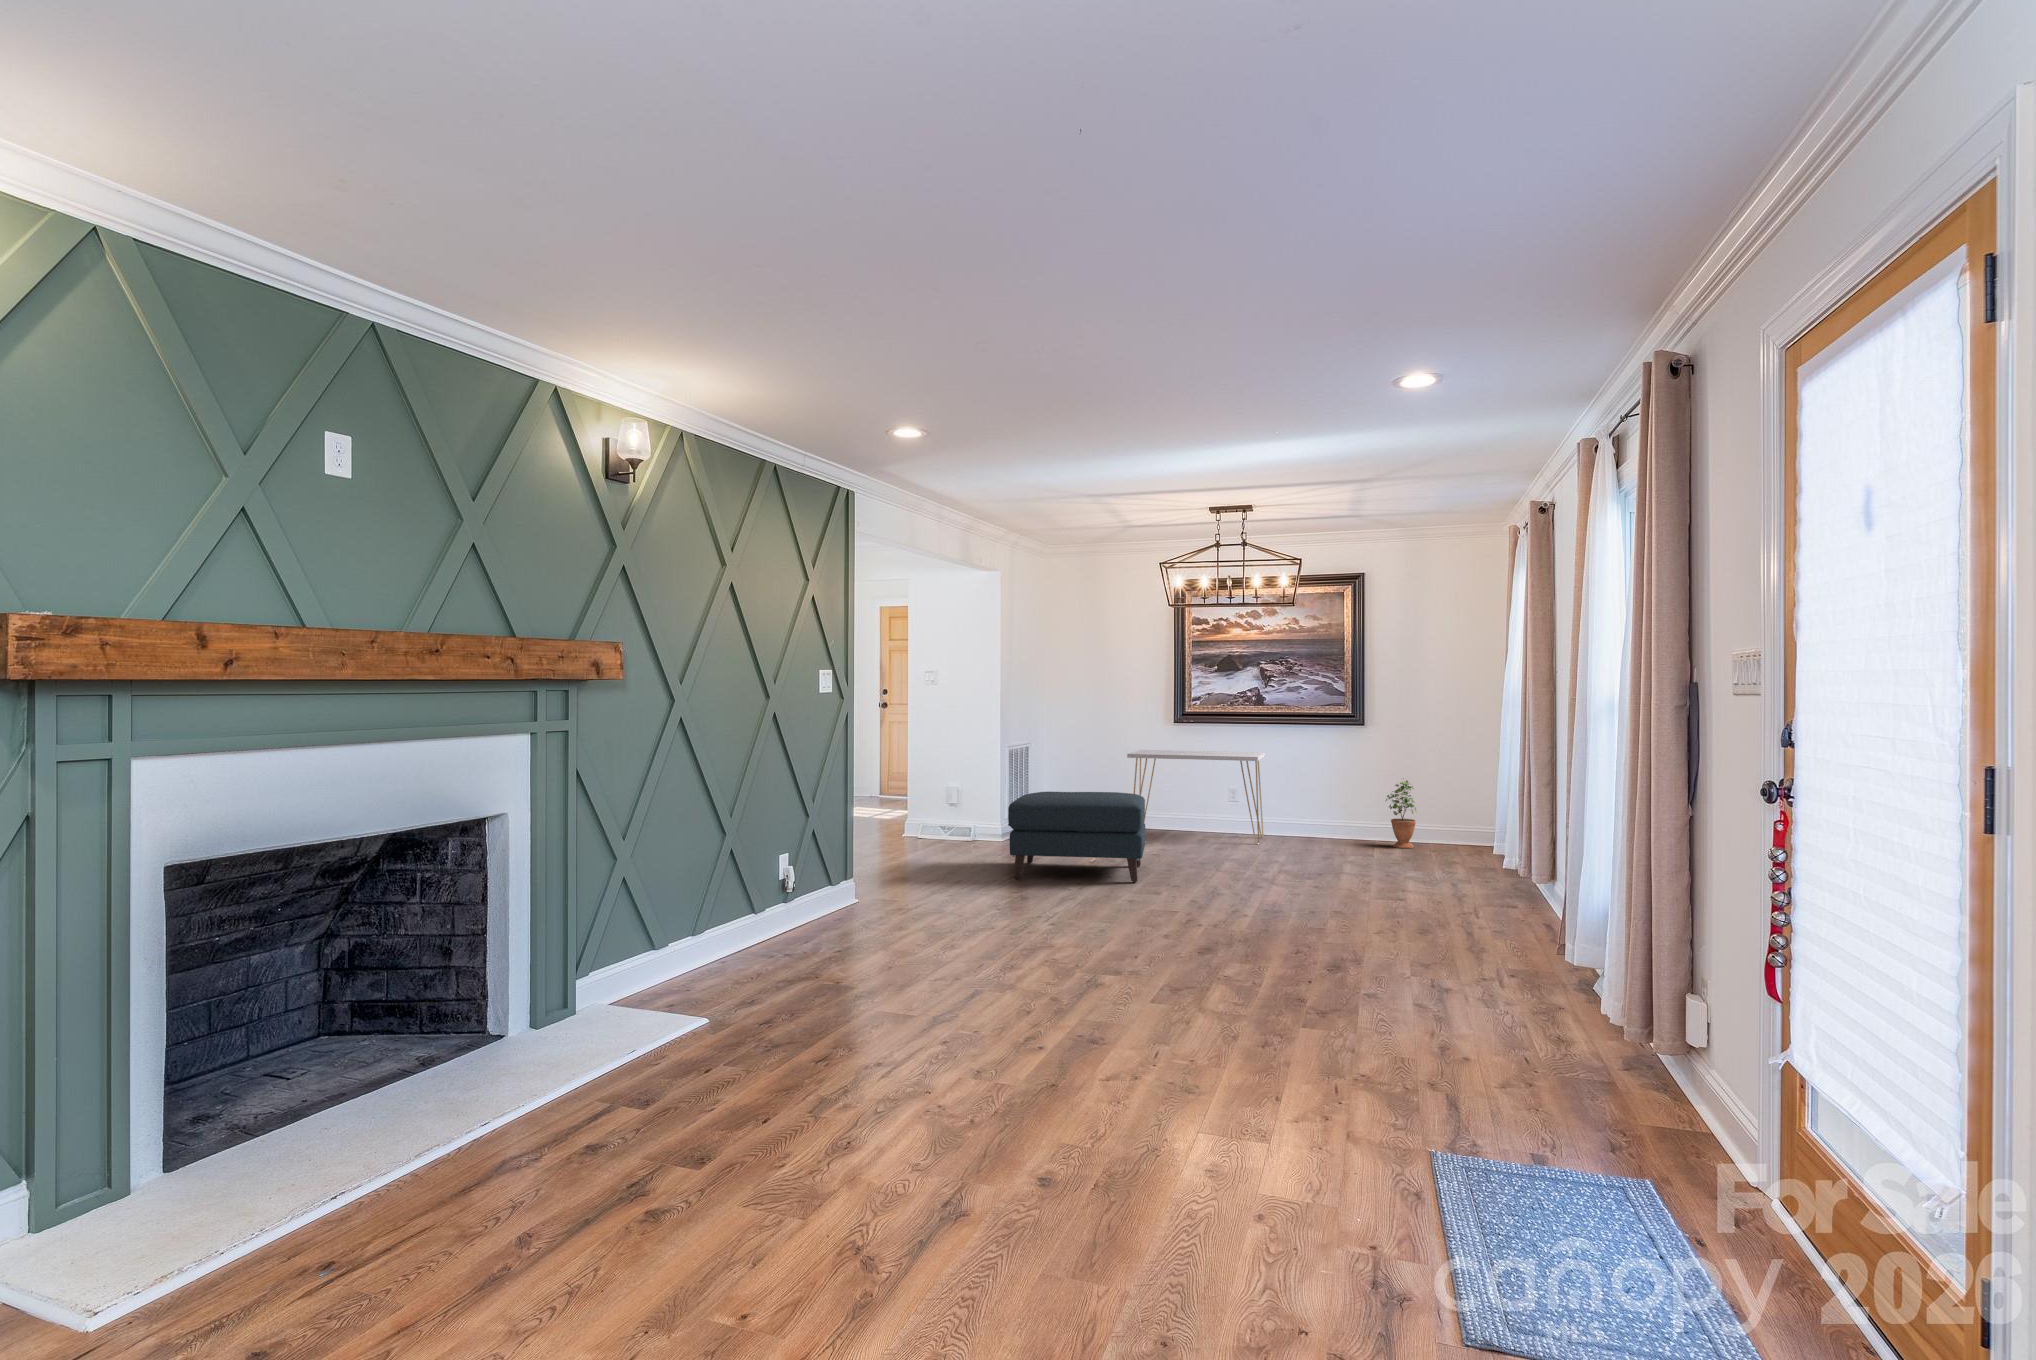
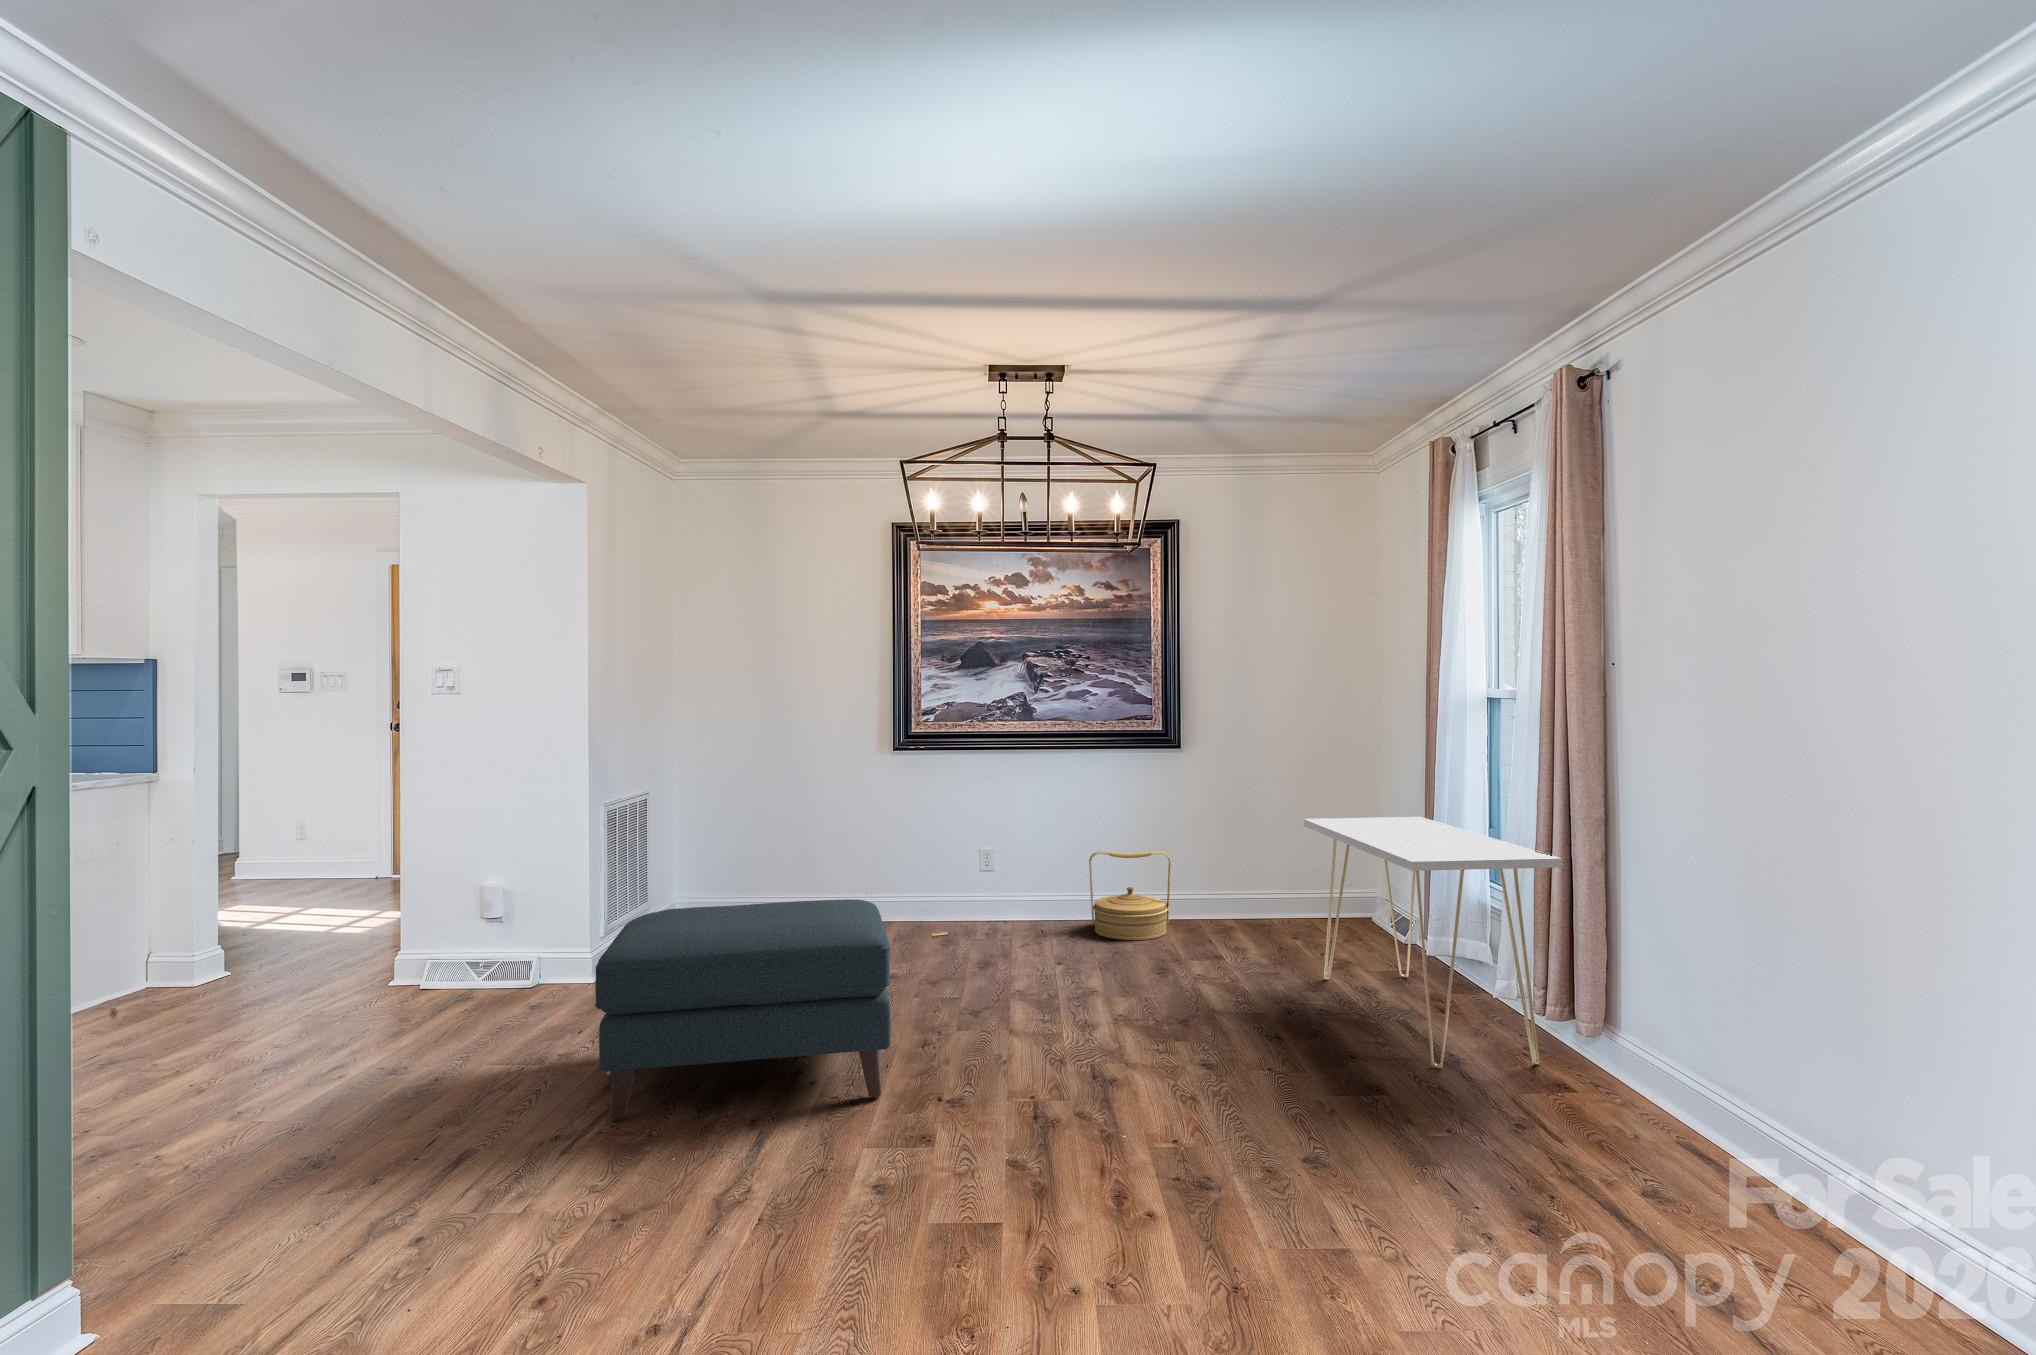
console table: present [1127,750,1265,844] -> present [1304,817,1561,1068]
potted plant: present [1386,781,1416,848] -> none [1215,825,1260,932]
woven basket: none [1297,791,1352,847] -> present [1089,851,1171,940]

